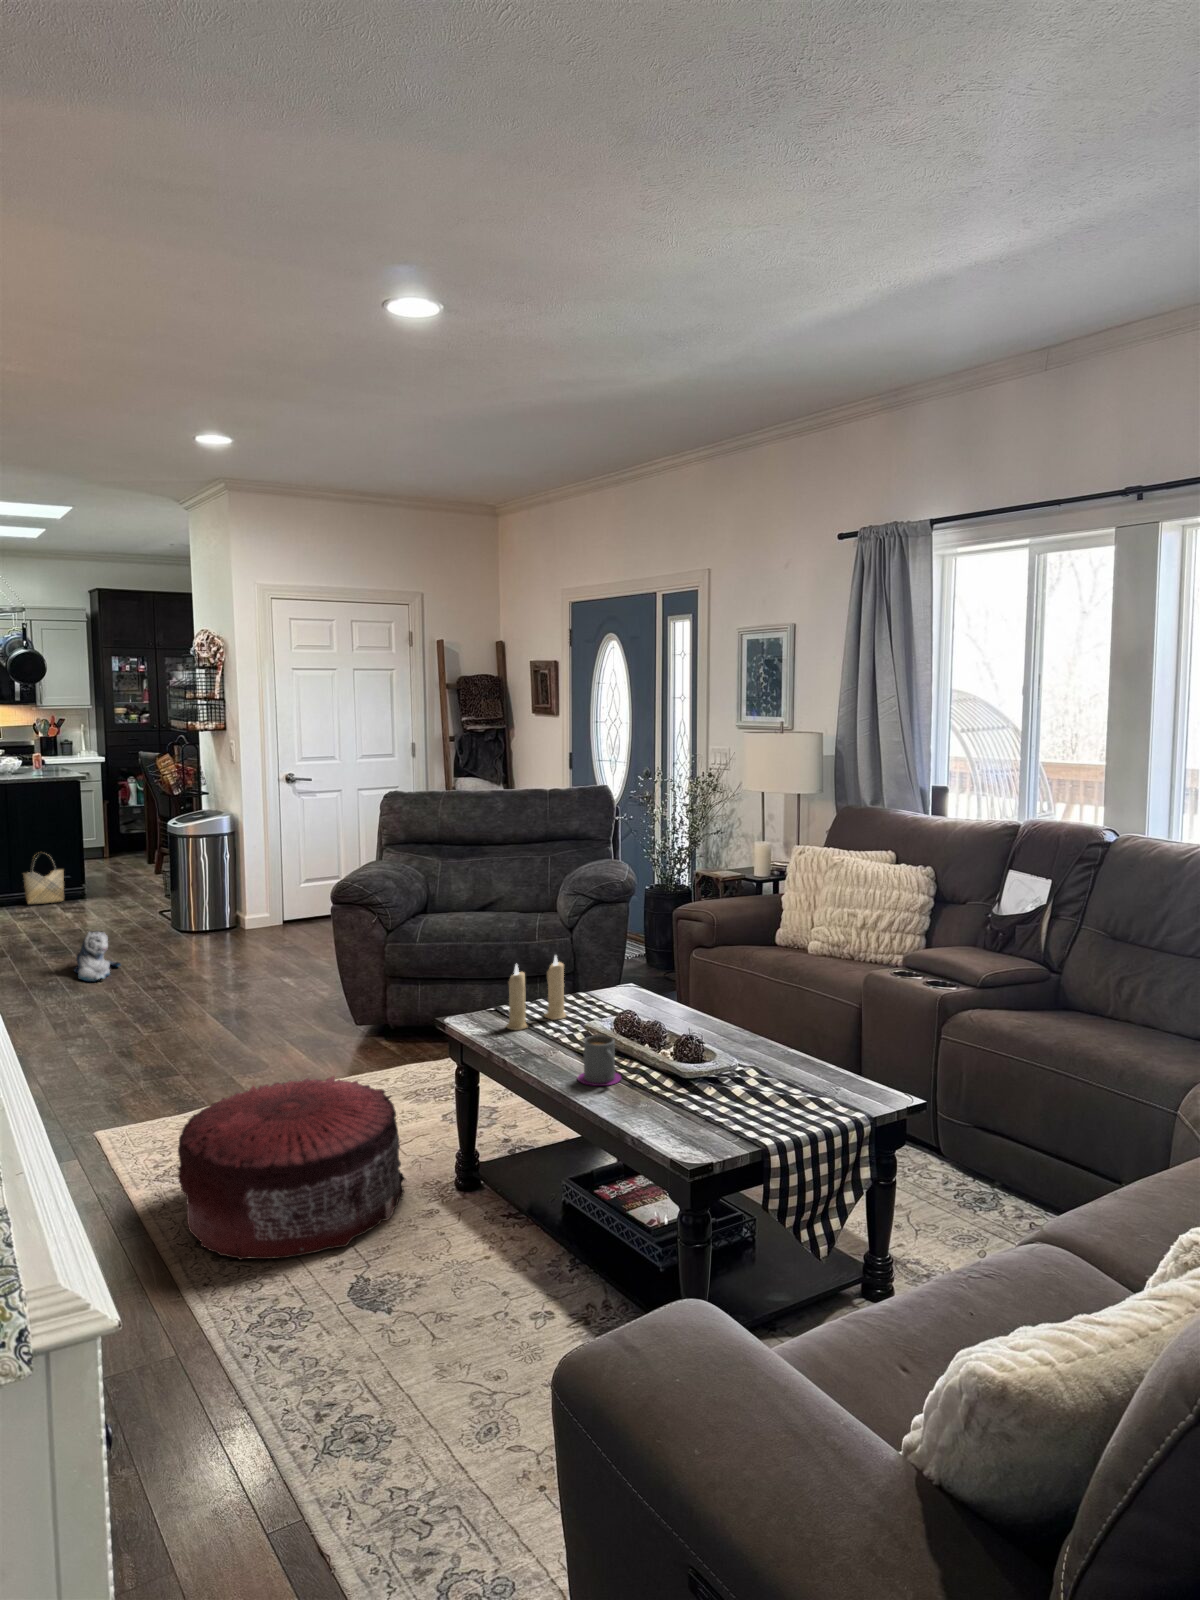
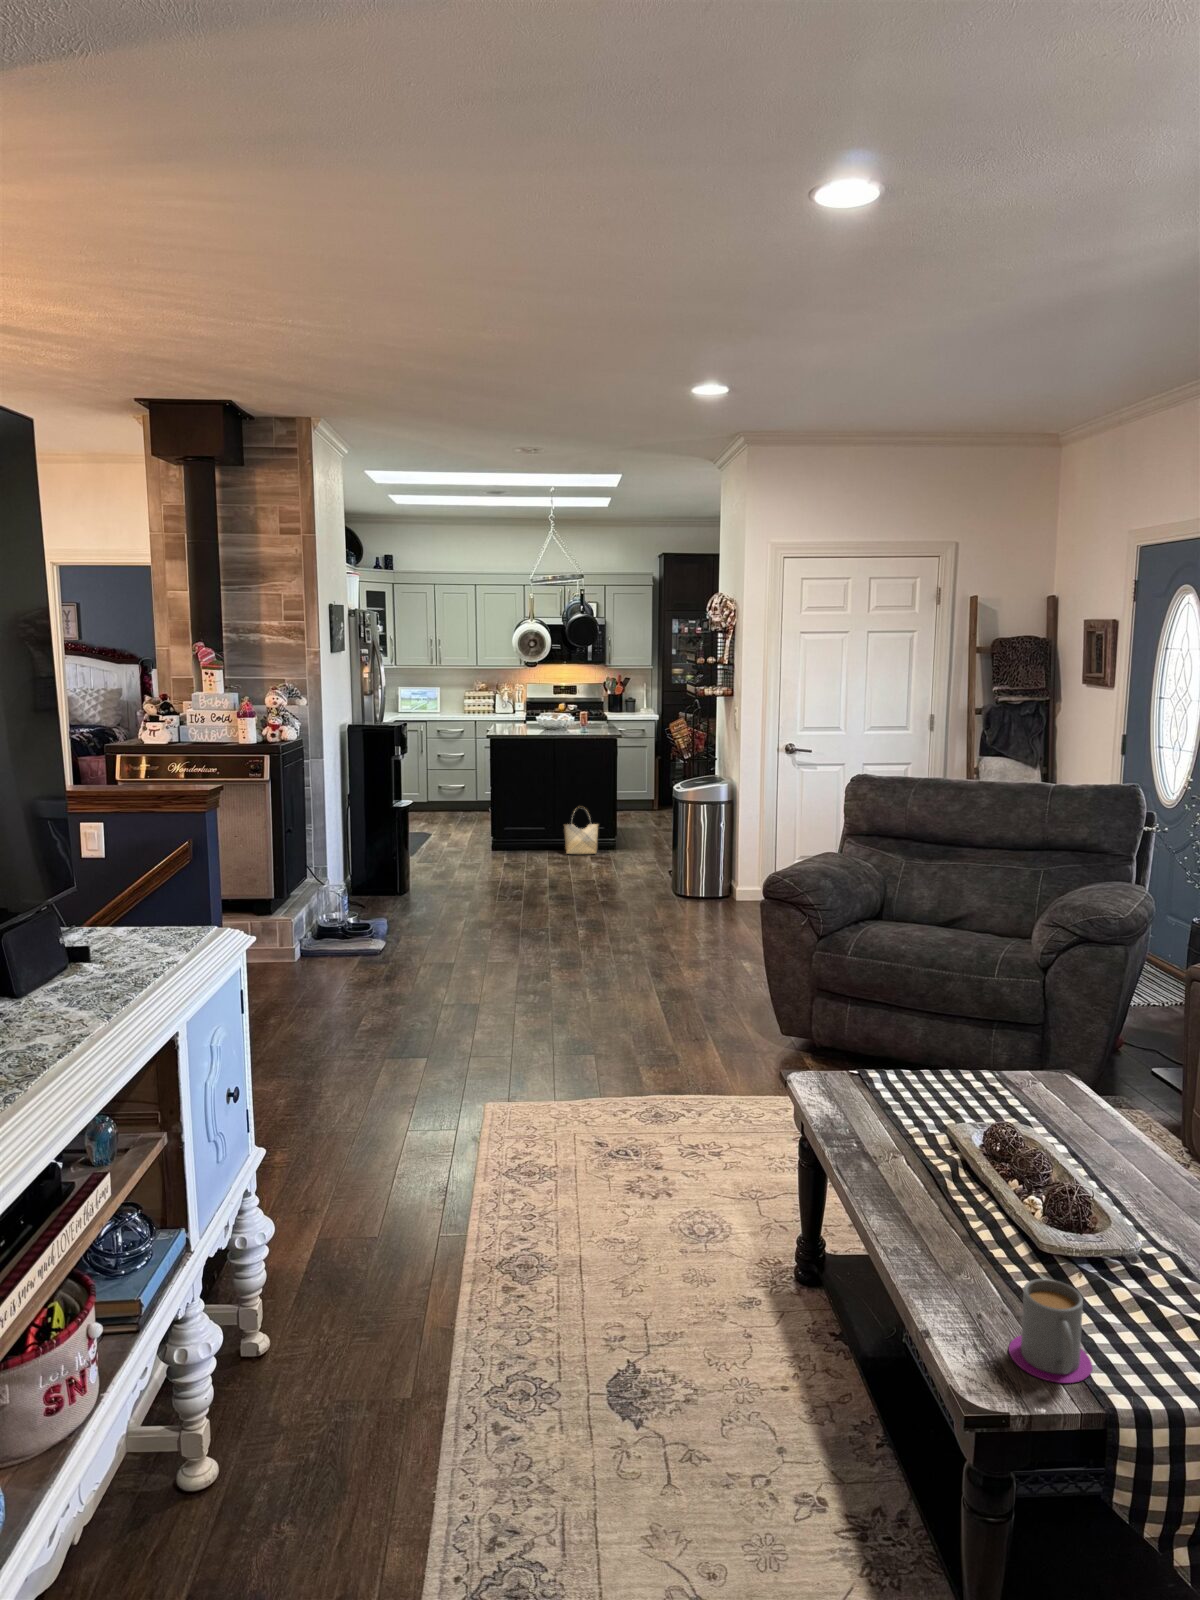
plush toy: present [74,932,121,982] -> none [564,891,606,940]
candle: present [506,956,566,1030] -> none [859,1010,949,1105]
mug: present [578,1035,621,1086] -> present [1009,1279,1092,1383]
pouf: present [178,1076,405,1259] -> none [489,1098,740,1317]

